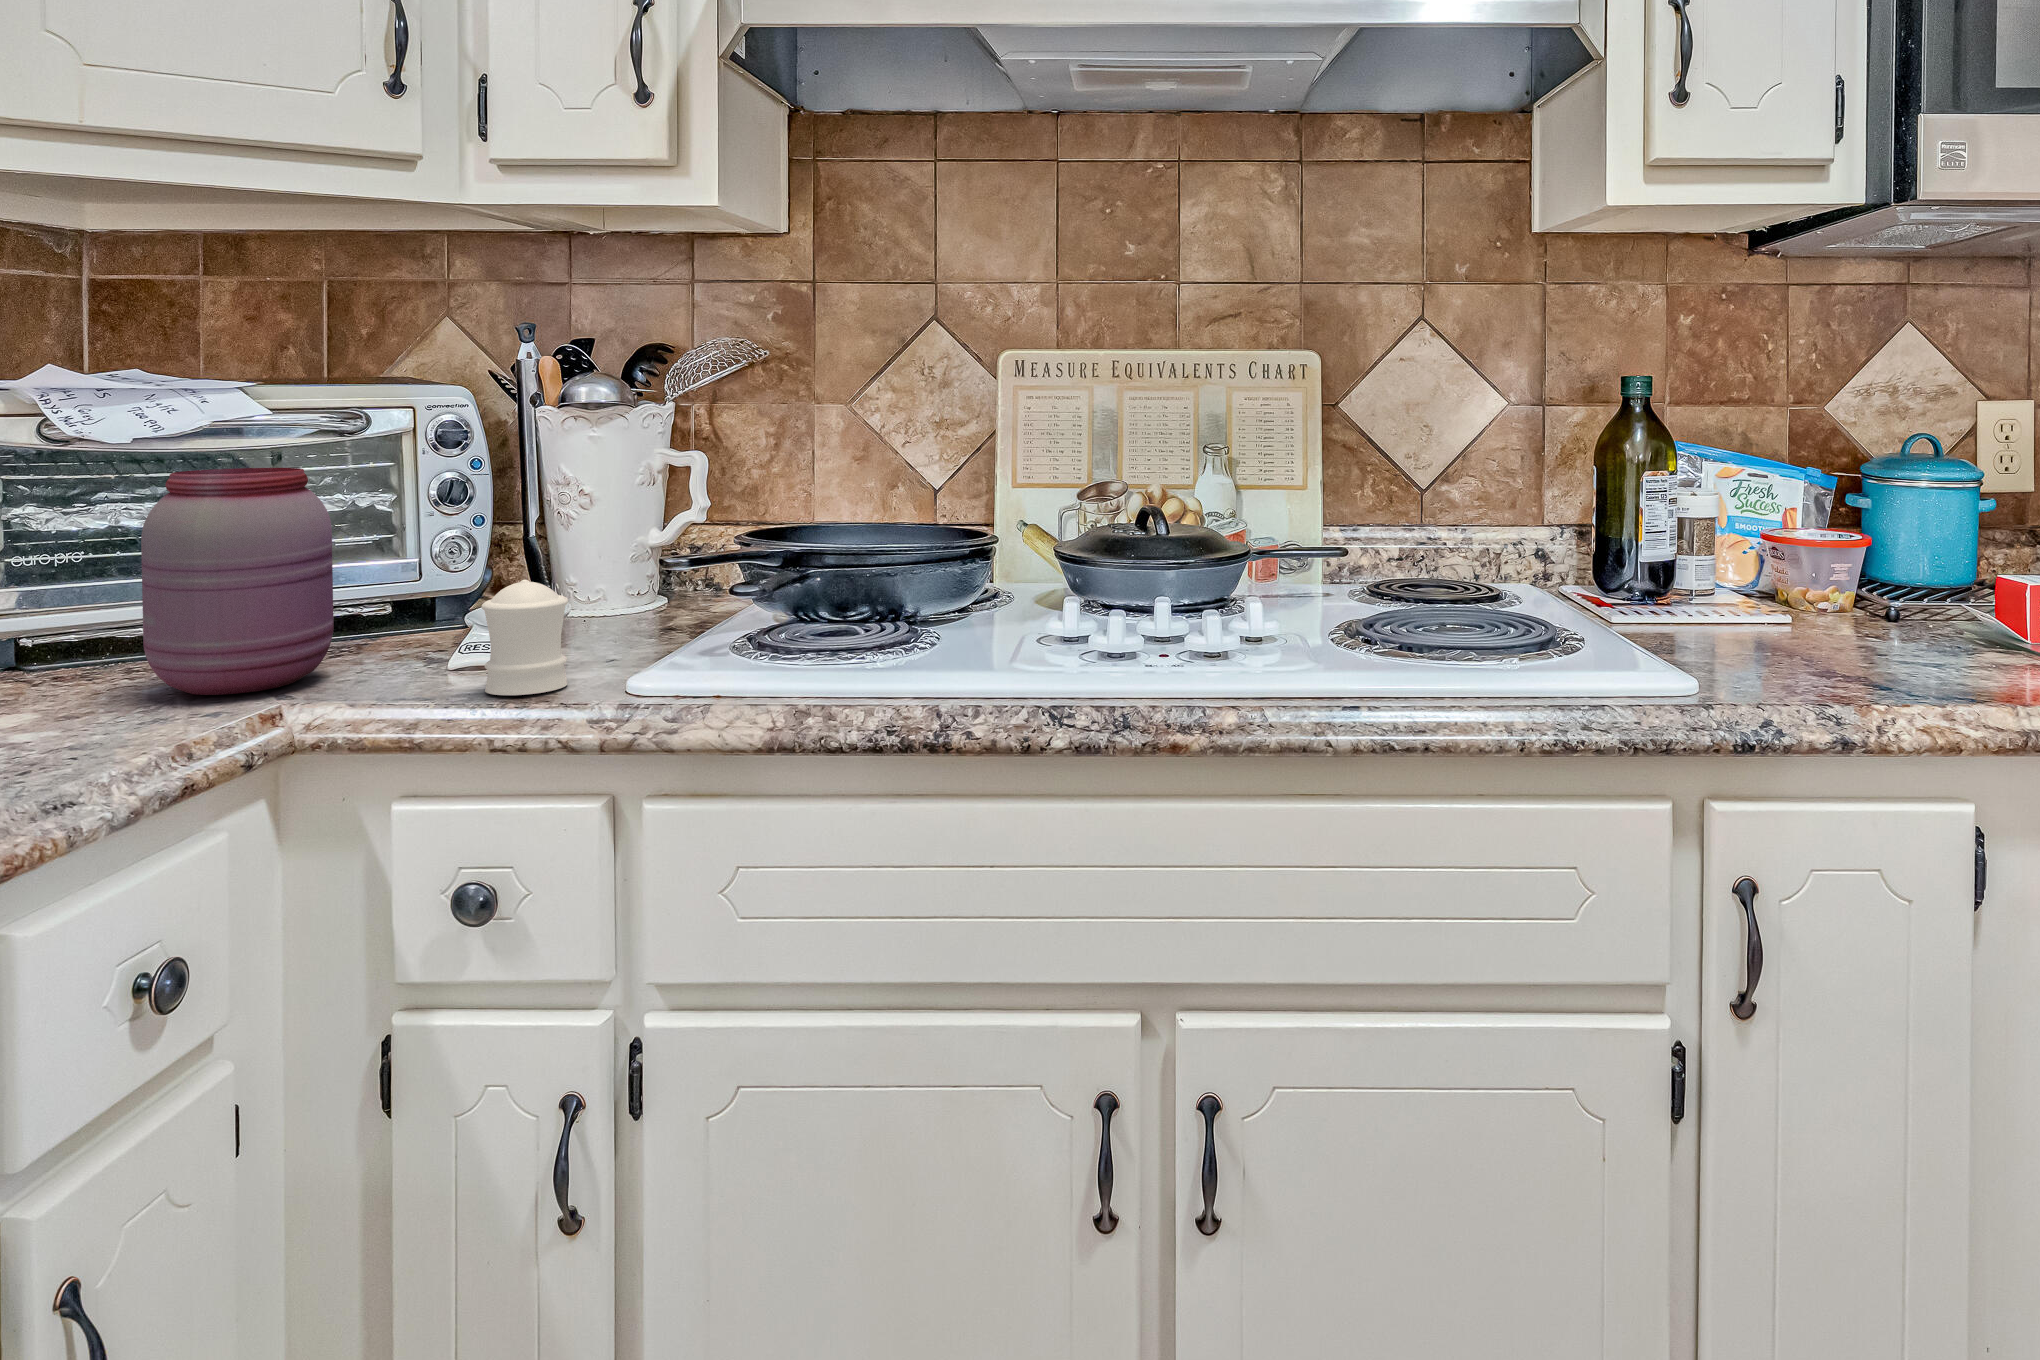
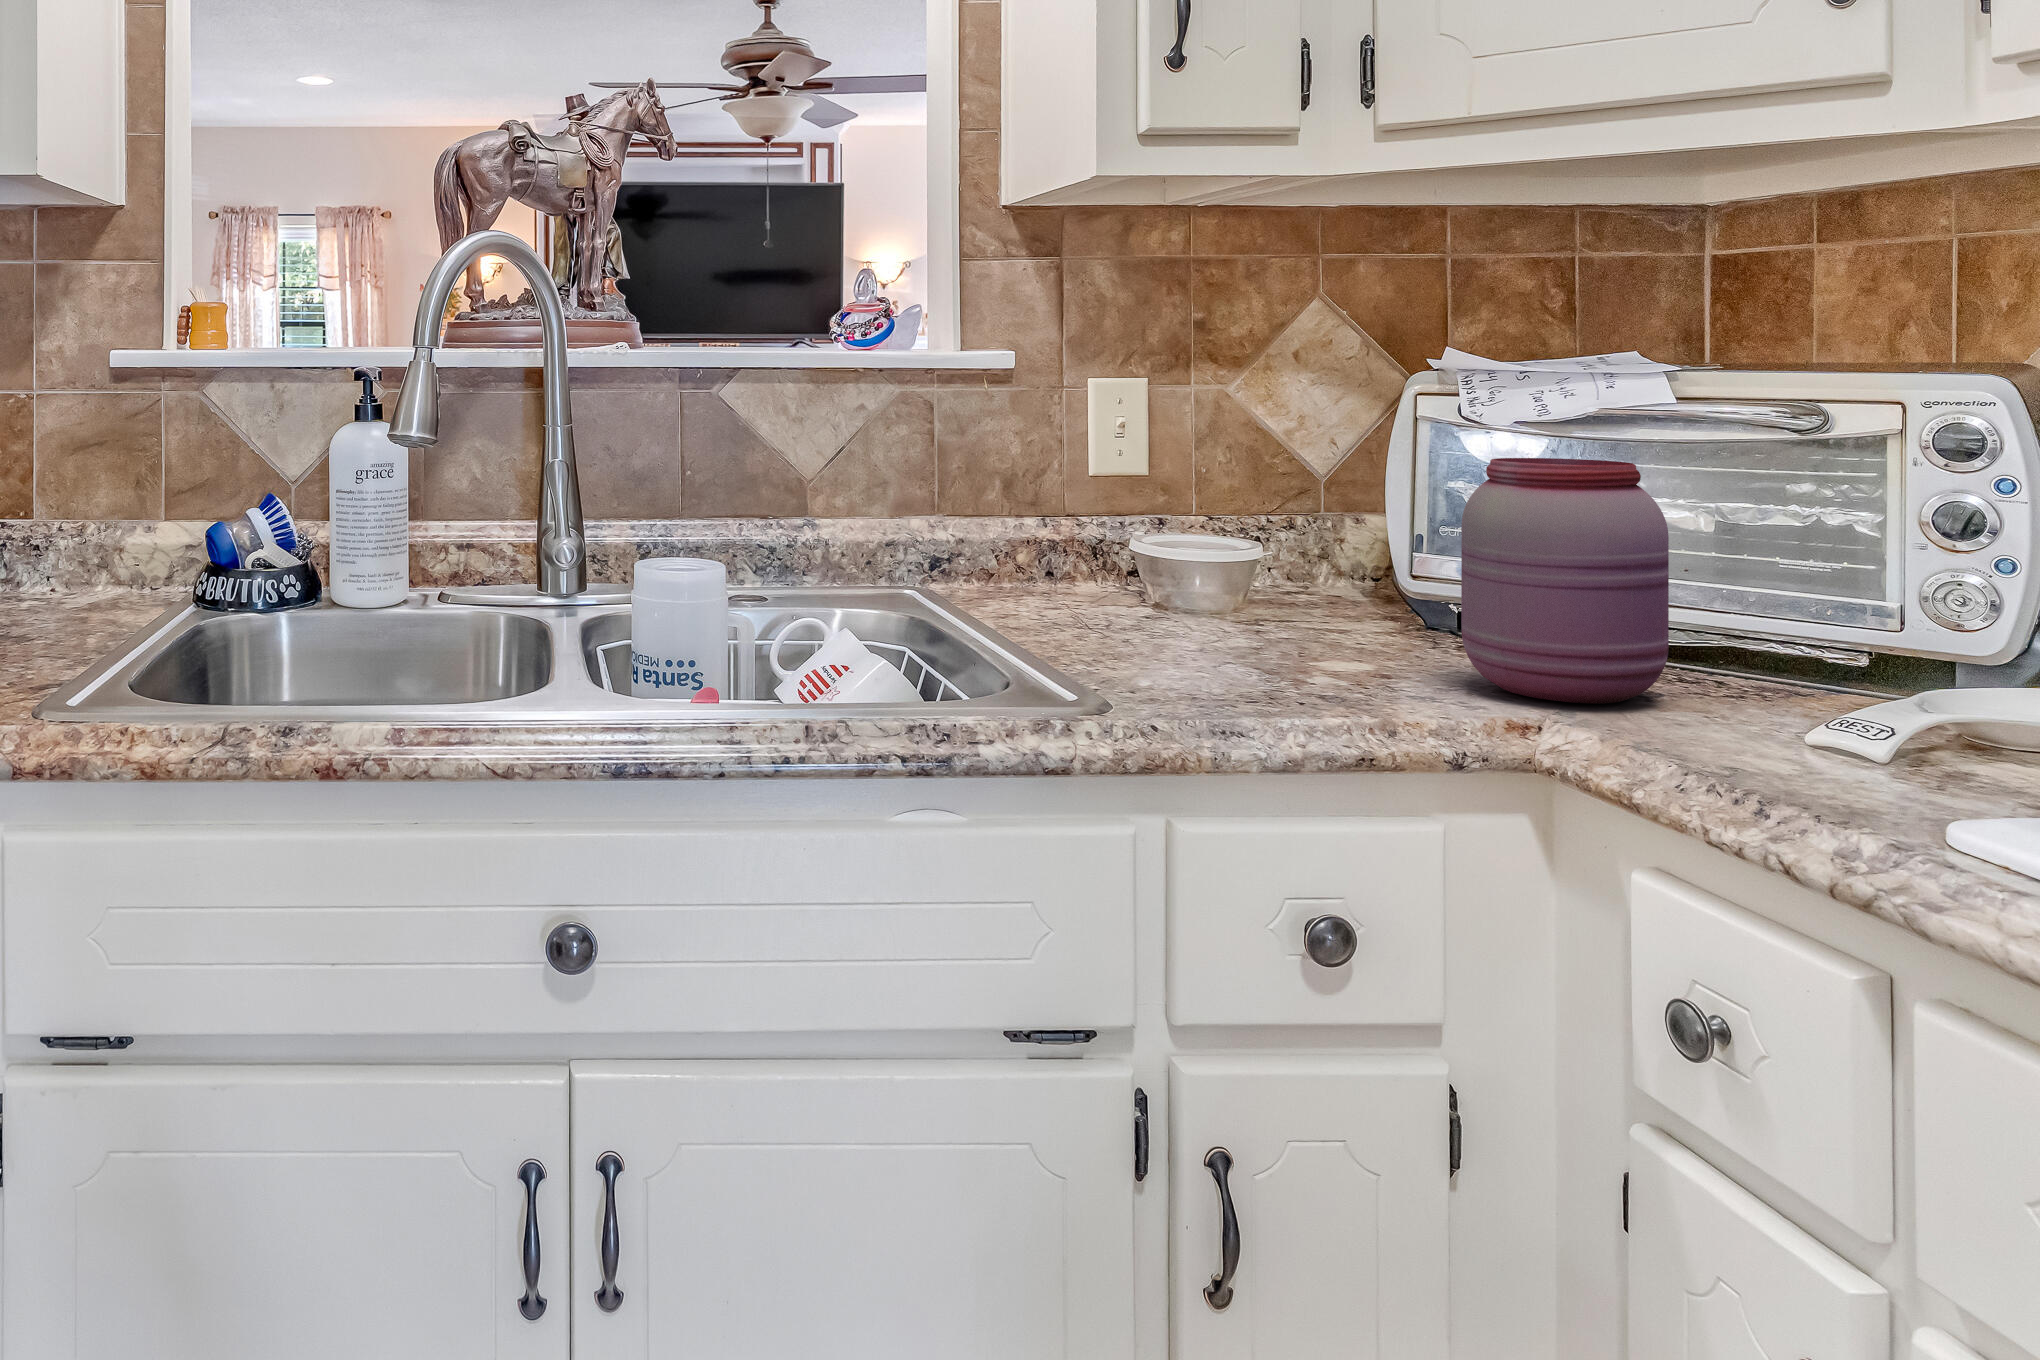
salt shaker: present [481,580,568,695] -> none [1741,635,1881,795]

